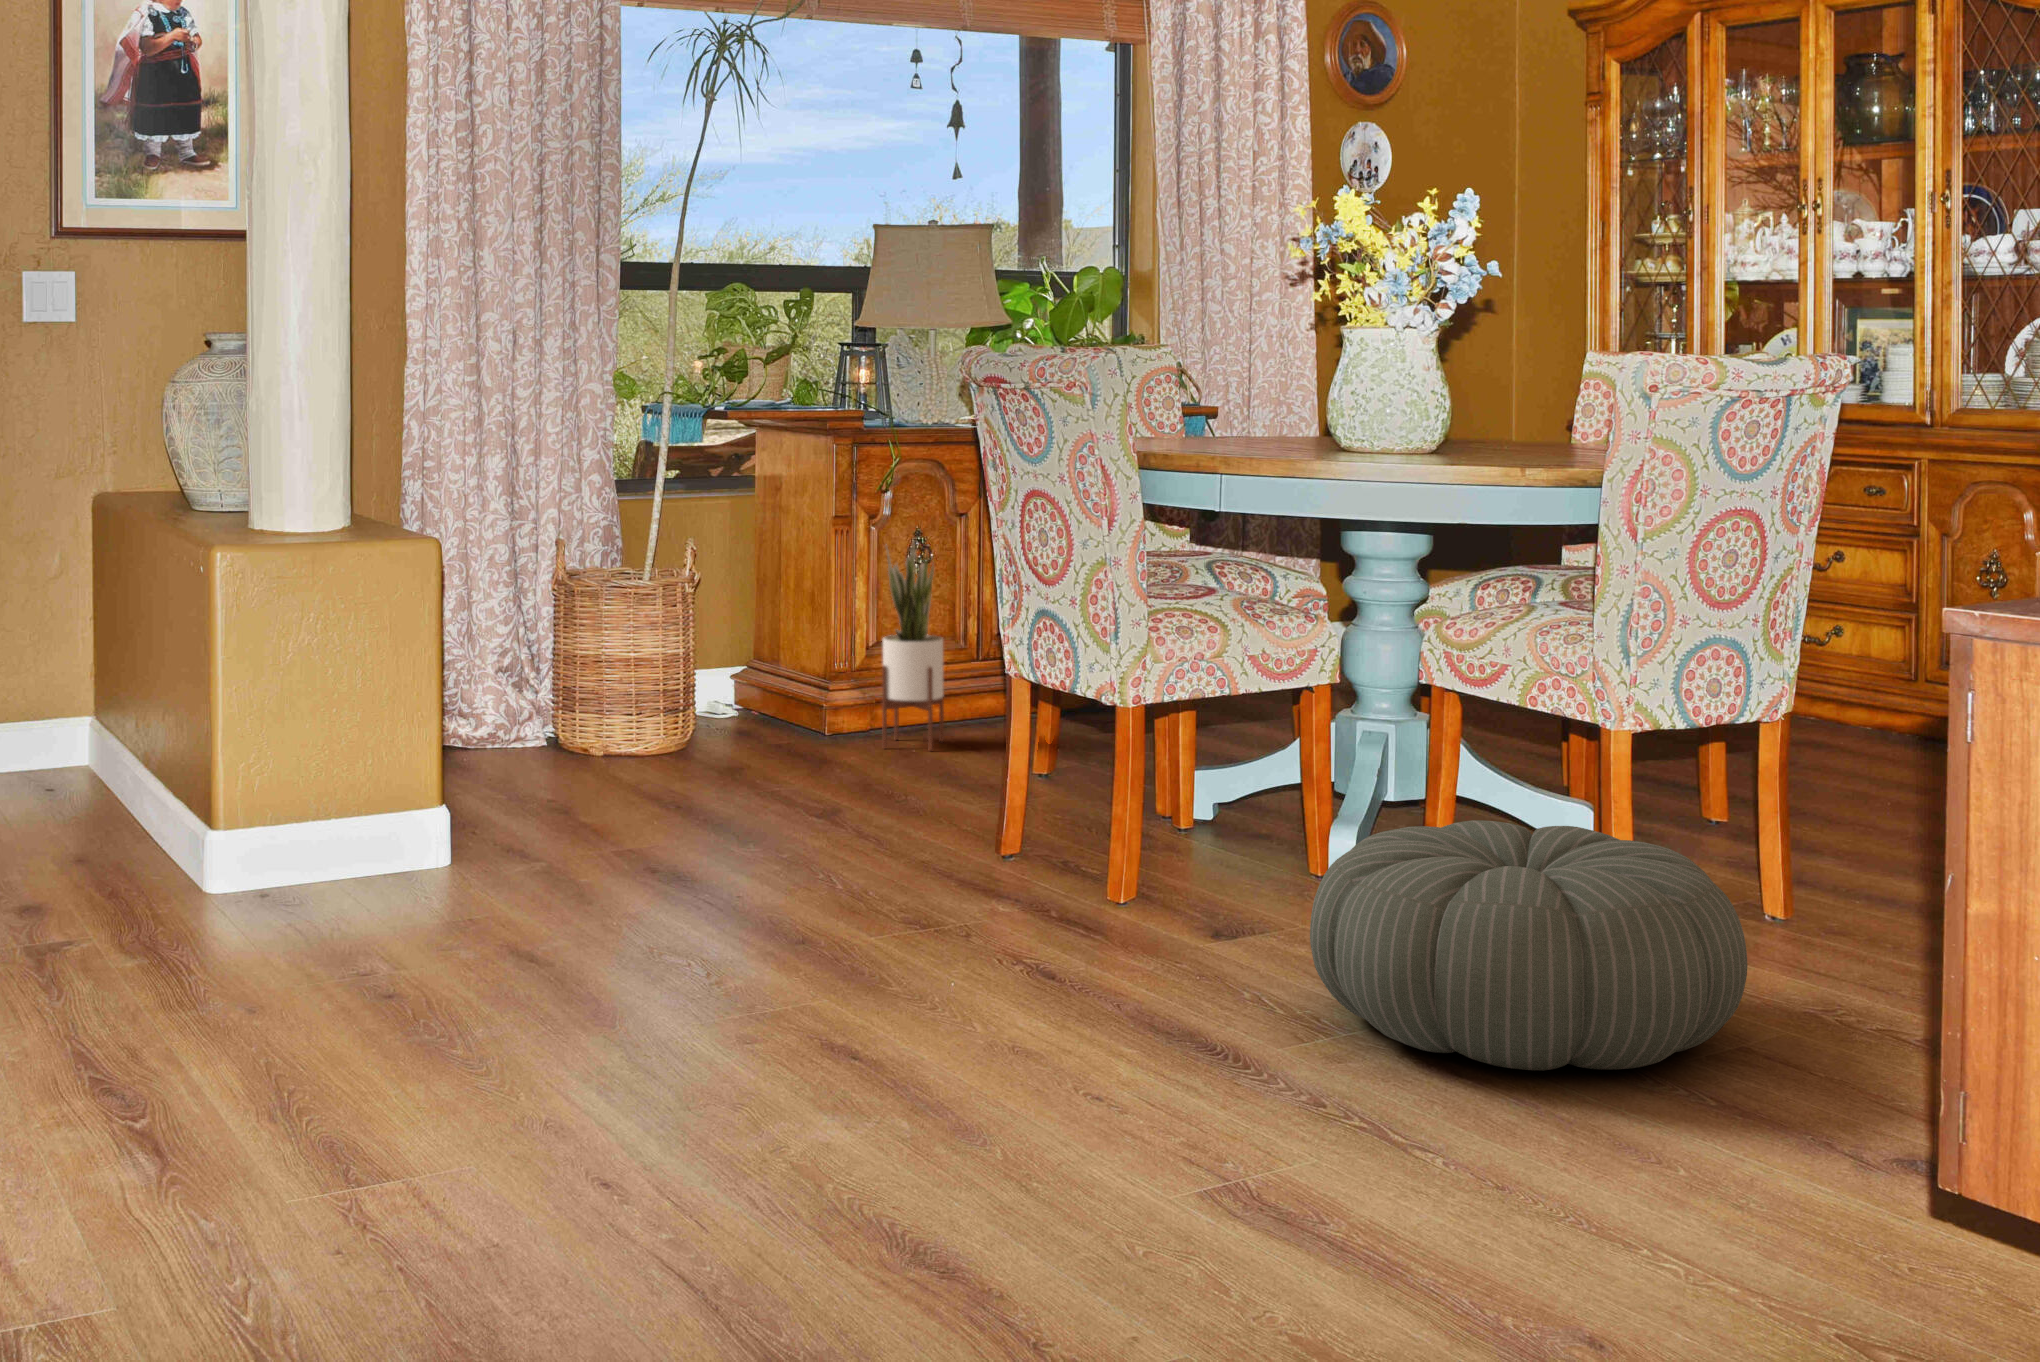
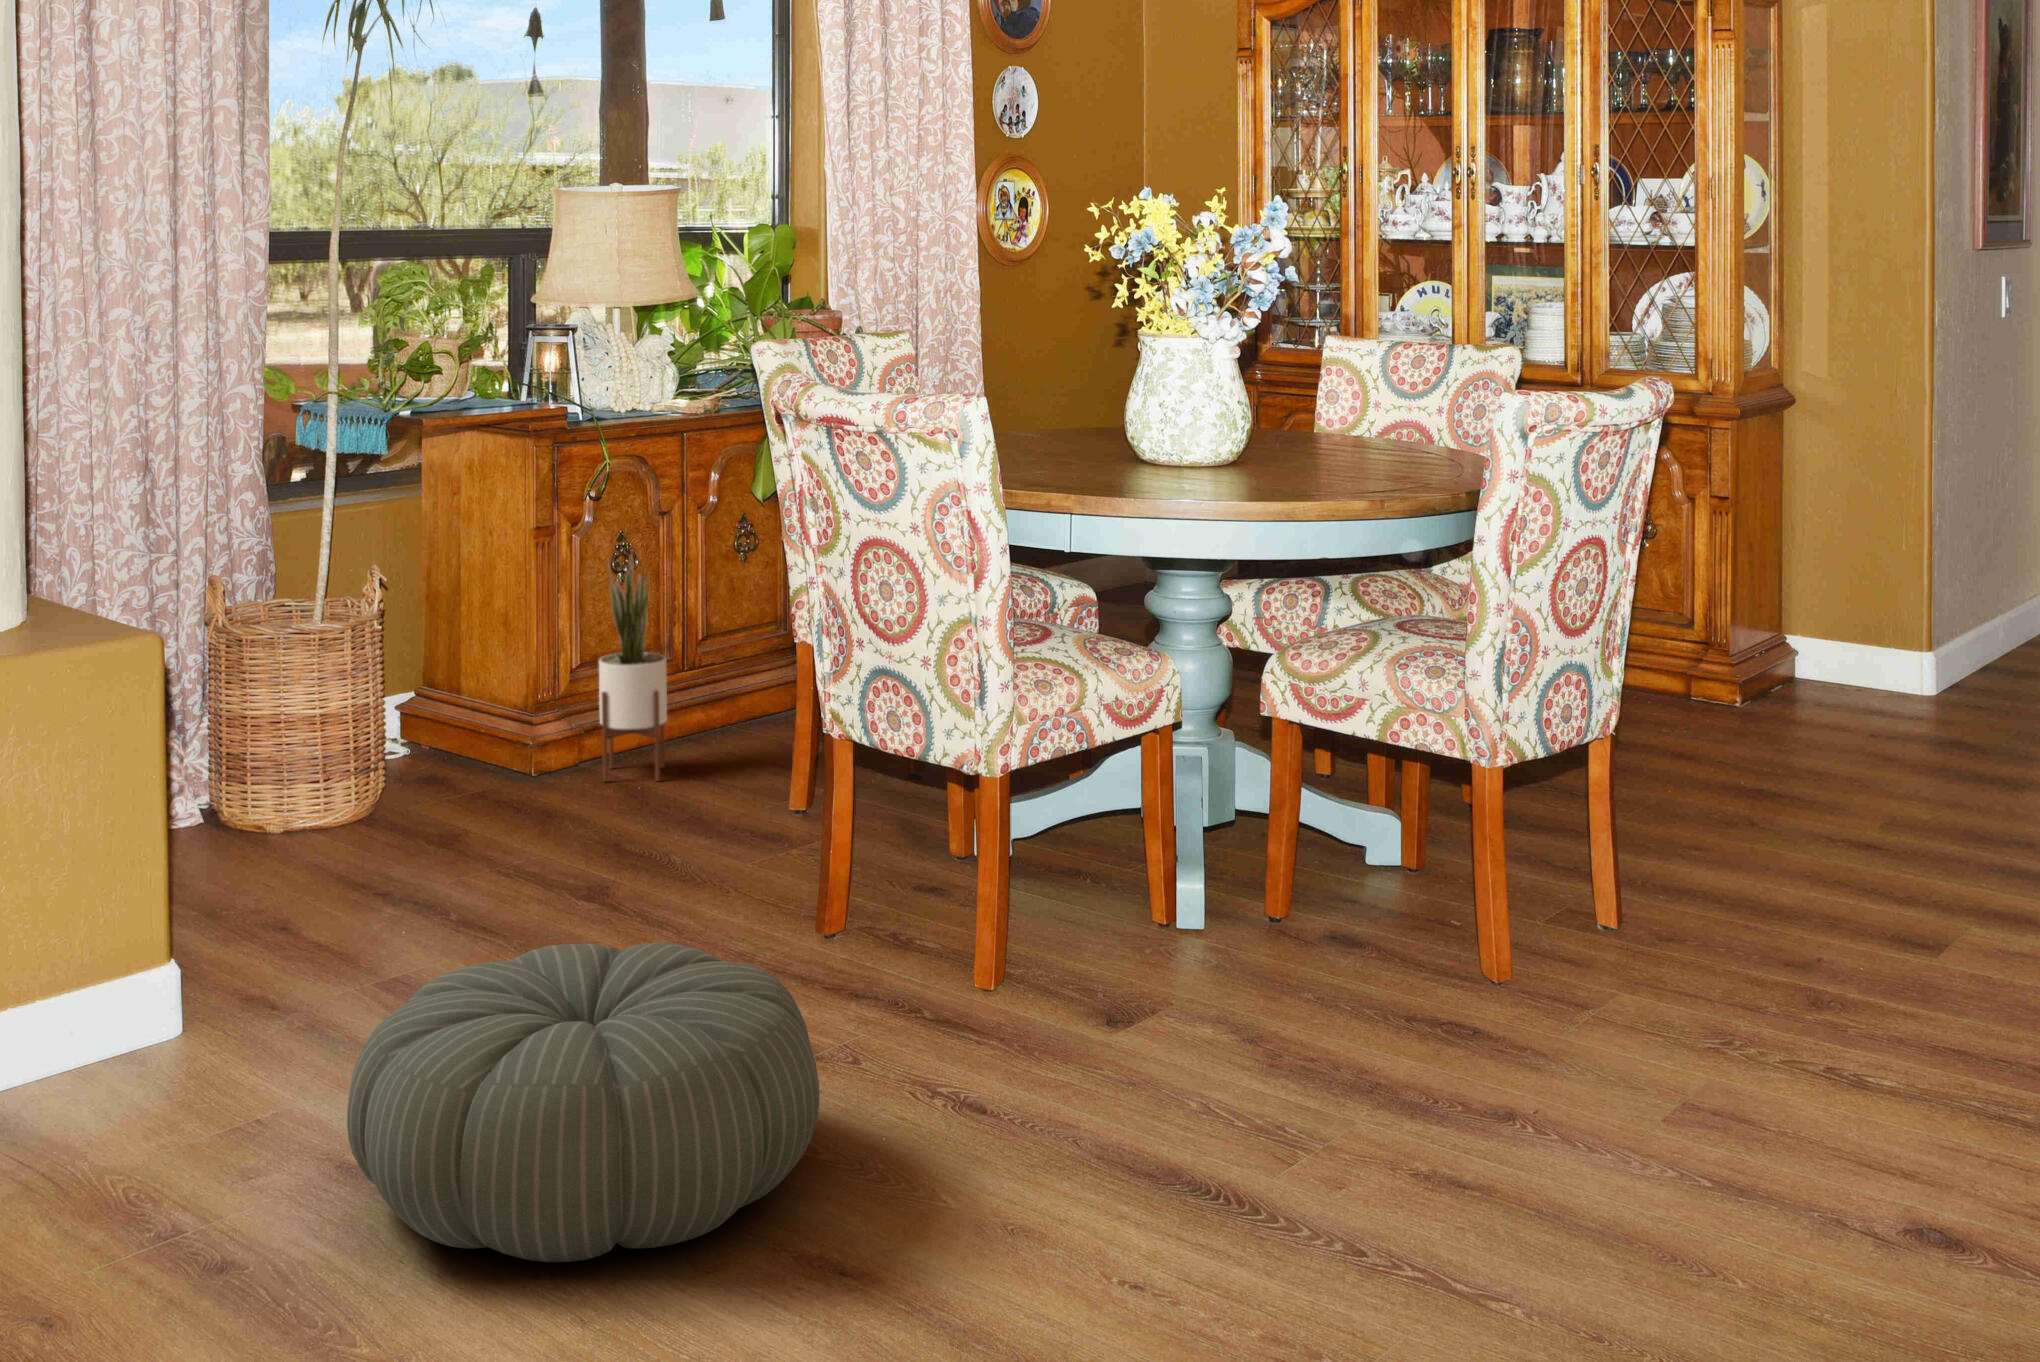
pouf: present [1310,820,1747,1070] -> present [347,943,819,1262]

